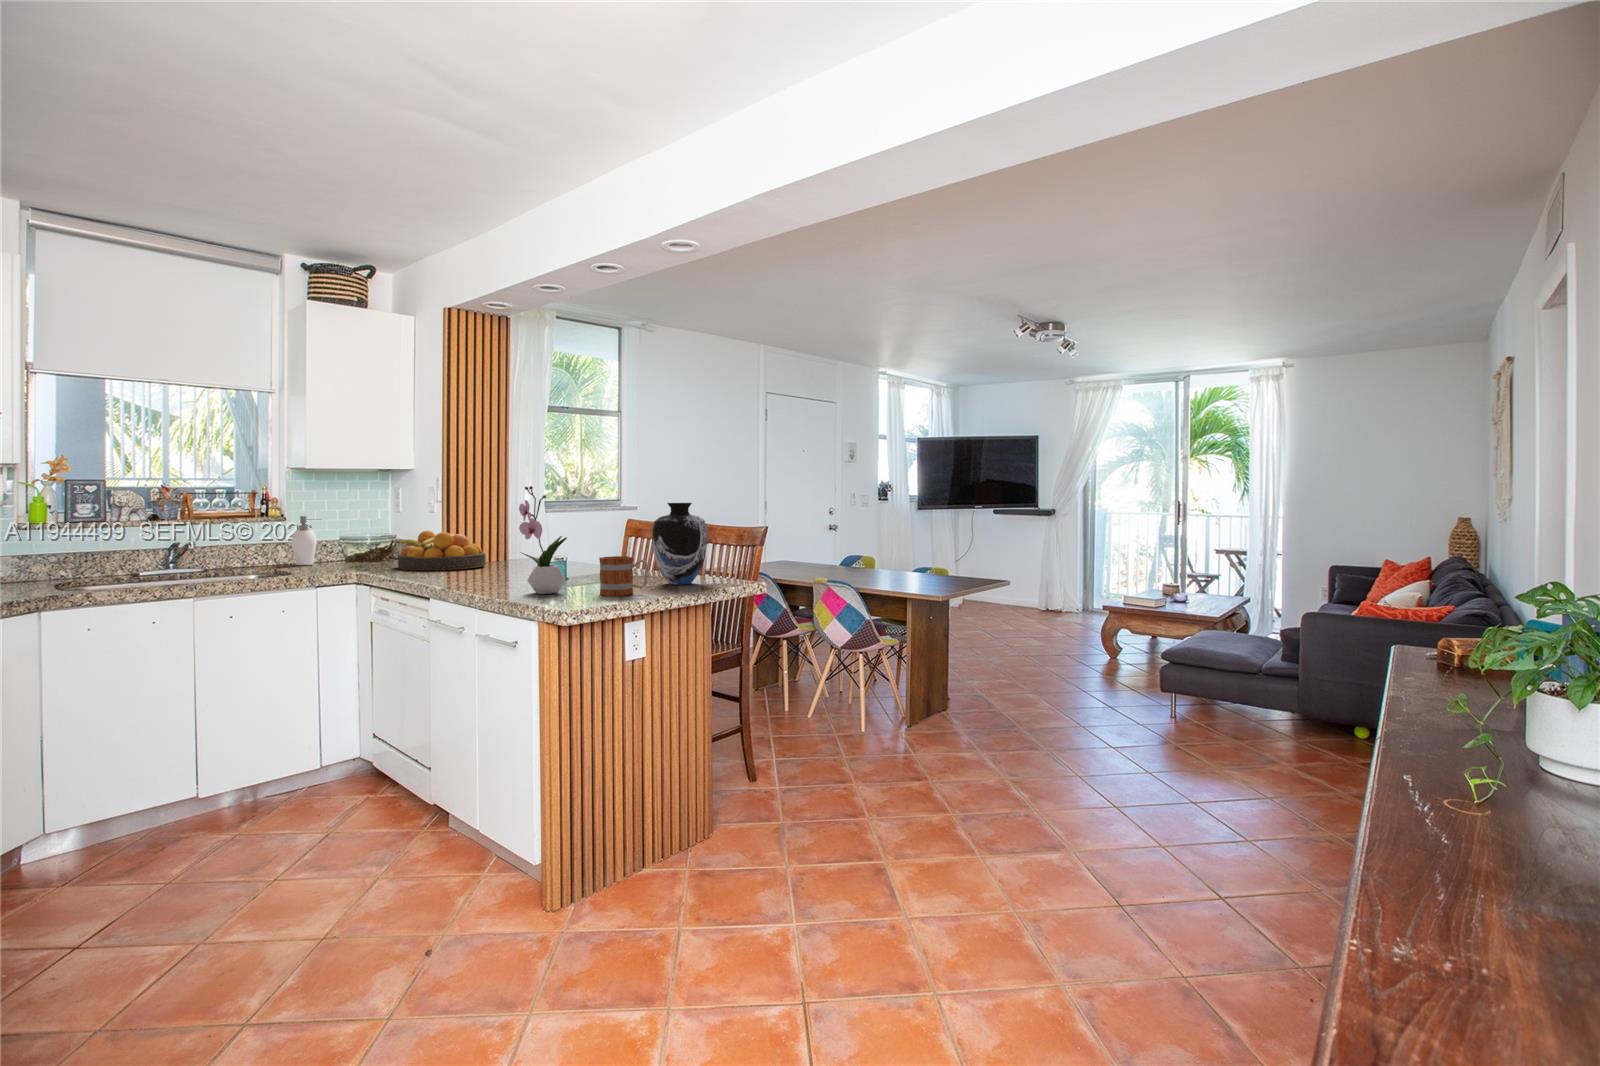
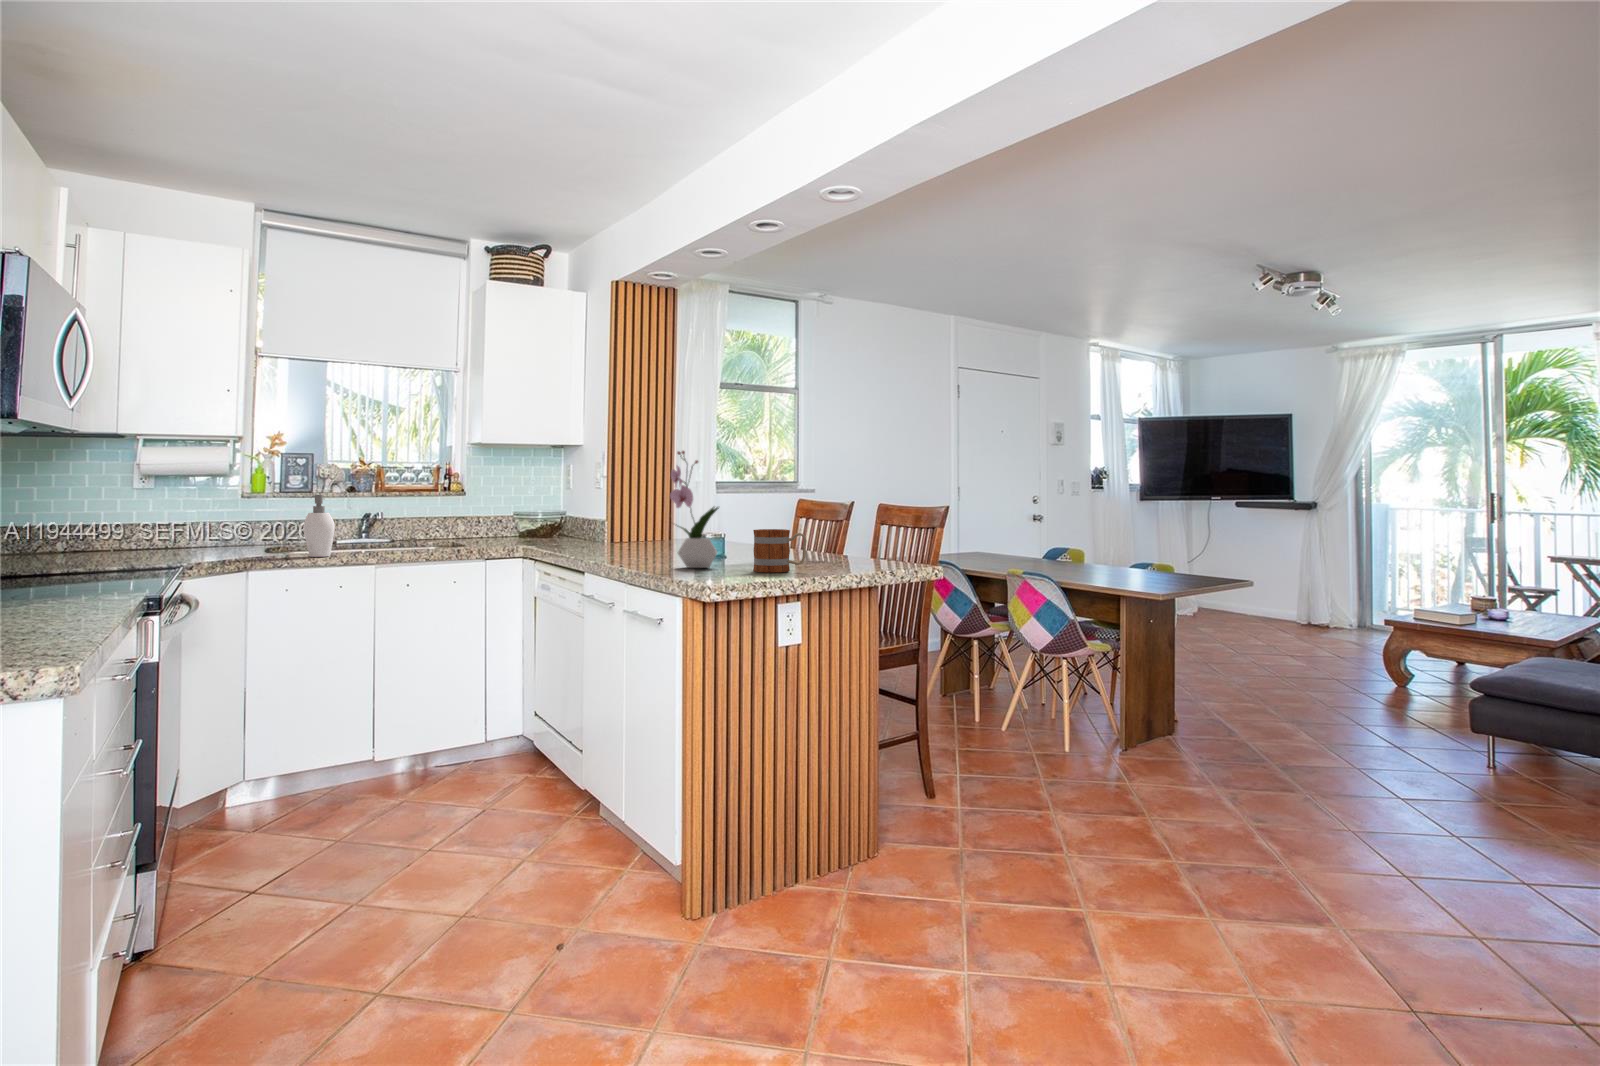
vase: present [652,503,707,585] -> none [816,473,878,565]
soap dispenser: present [291,516,321,565] -> present [303,495,335,557]
fruit bowl: present [397,531,486,570] -> none [565,507,650,547]

